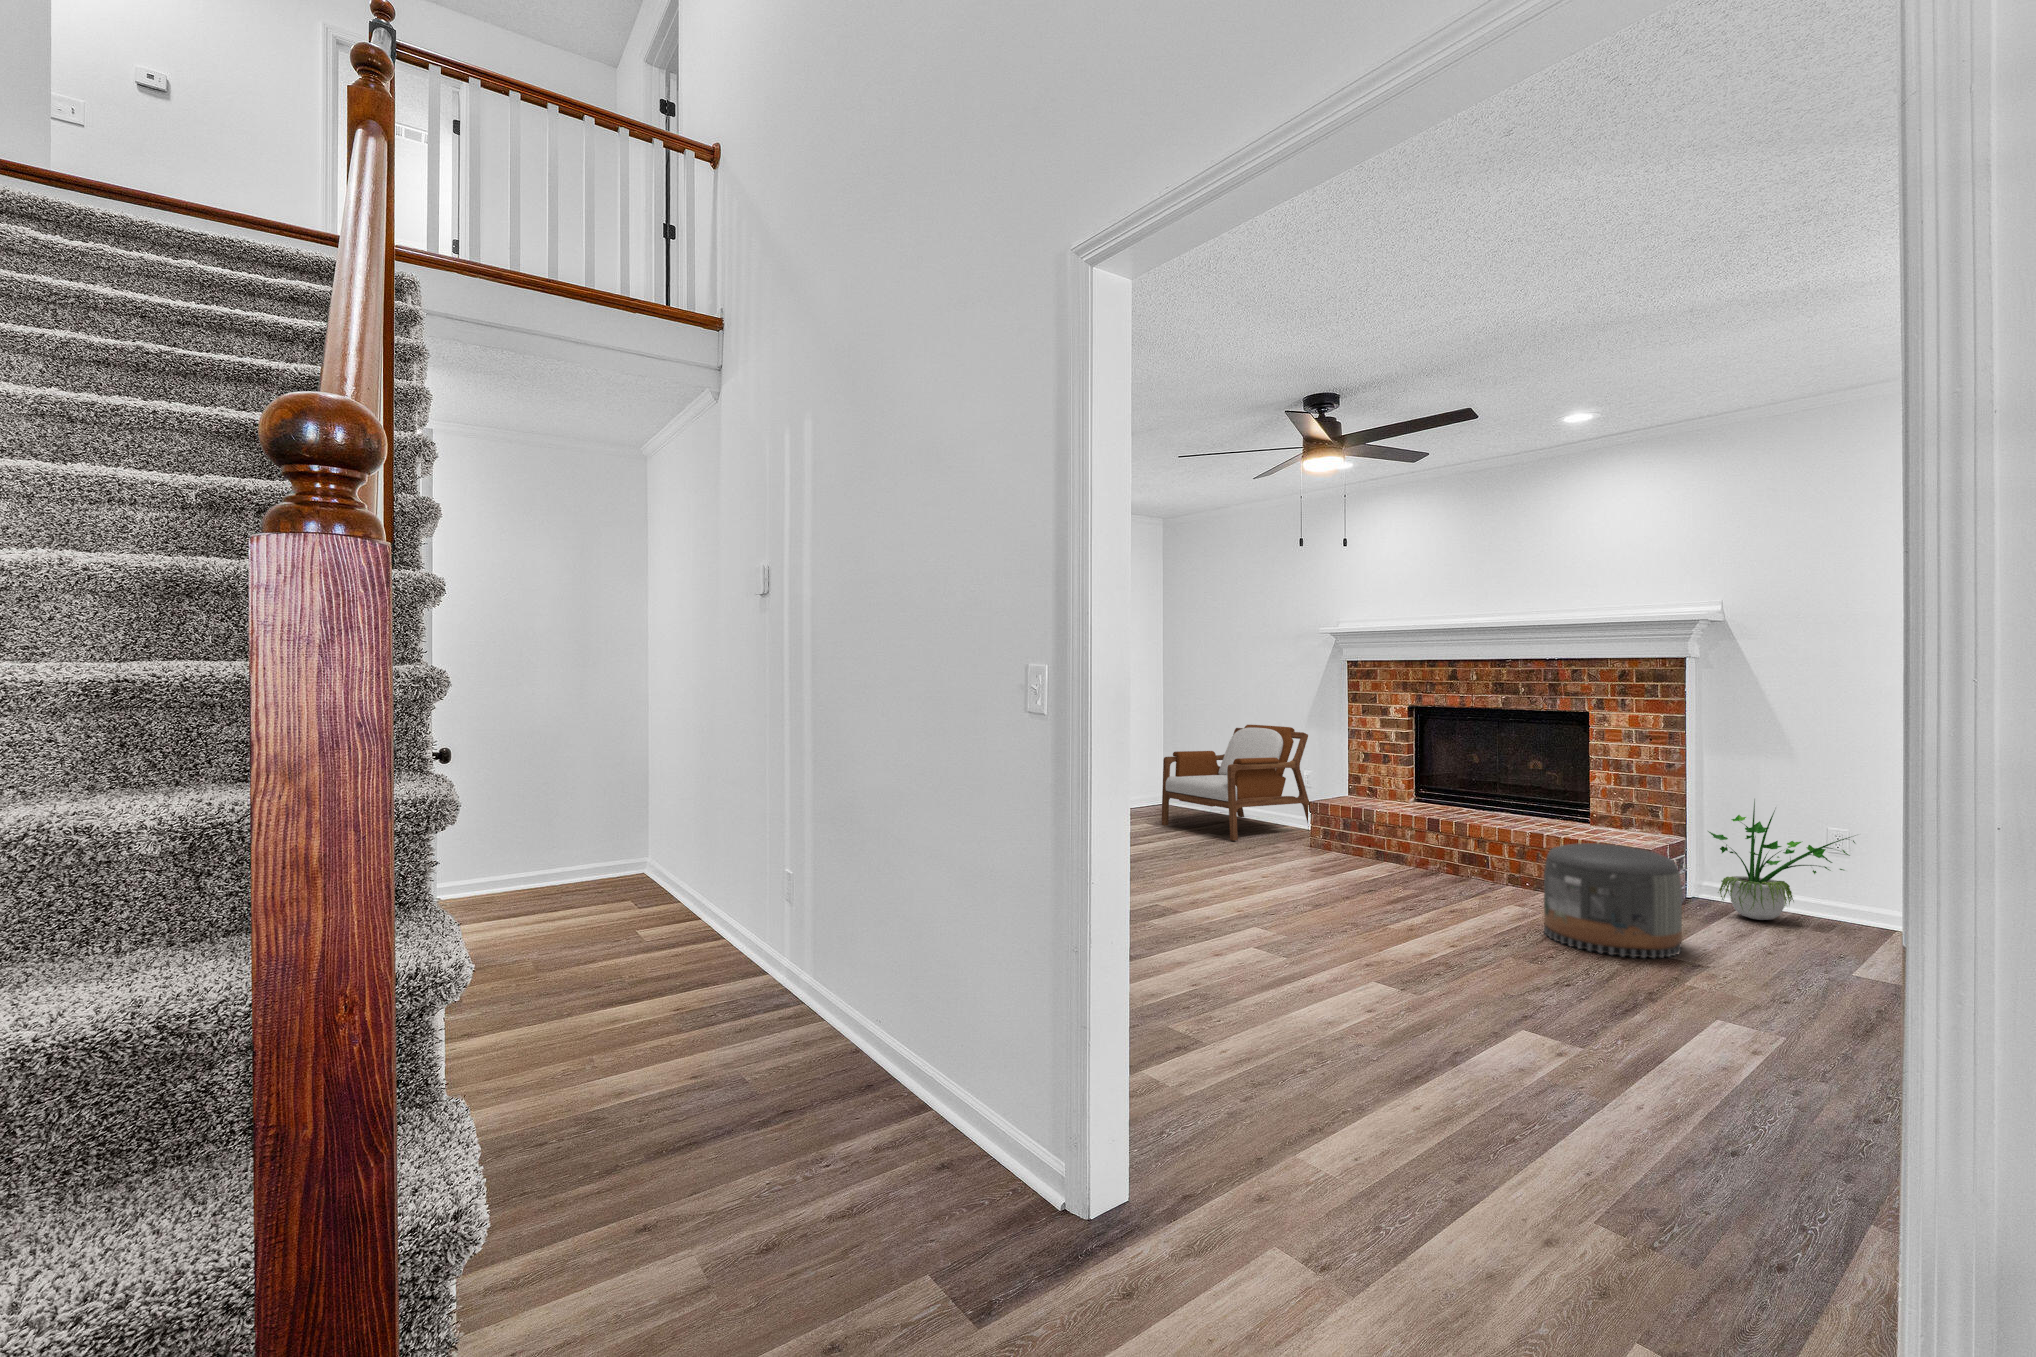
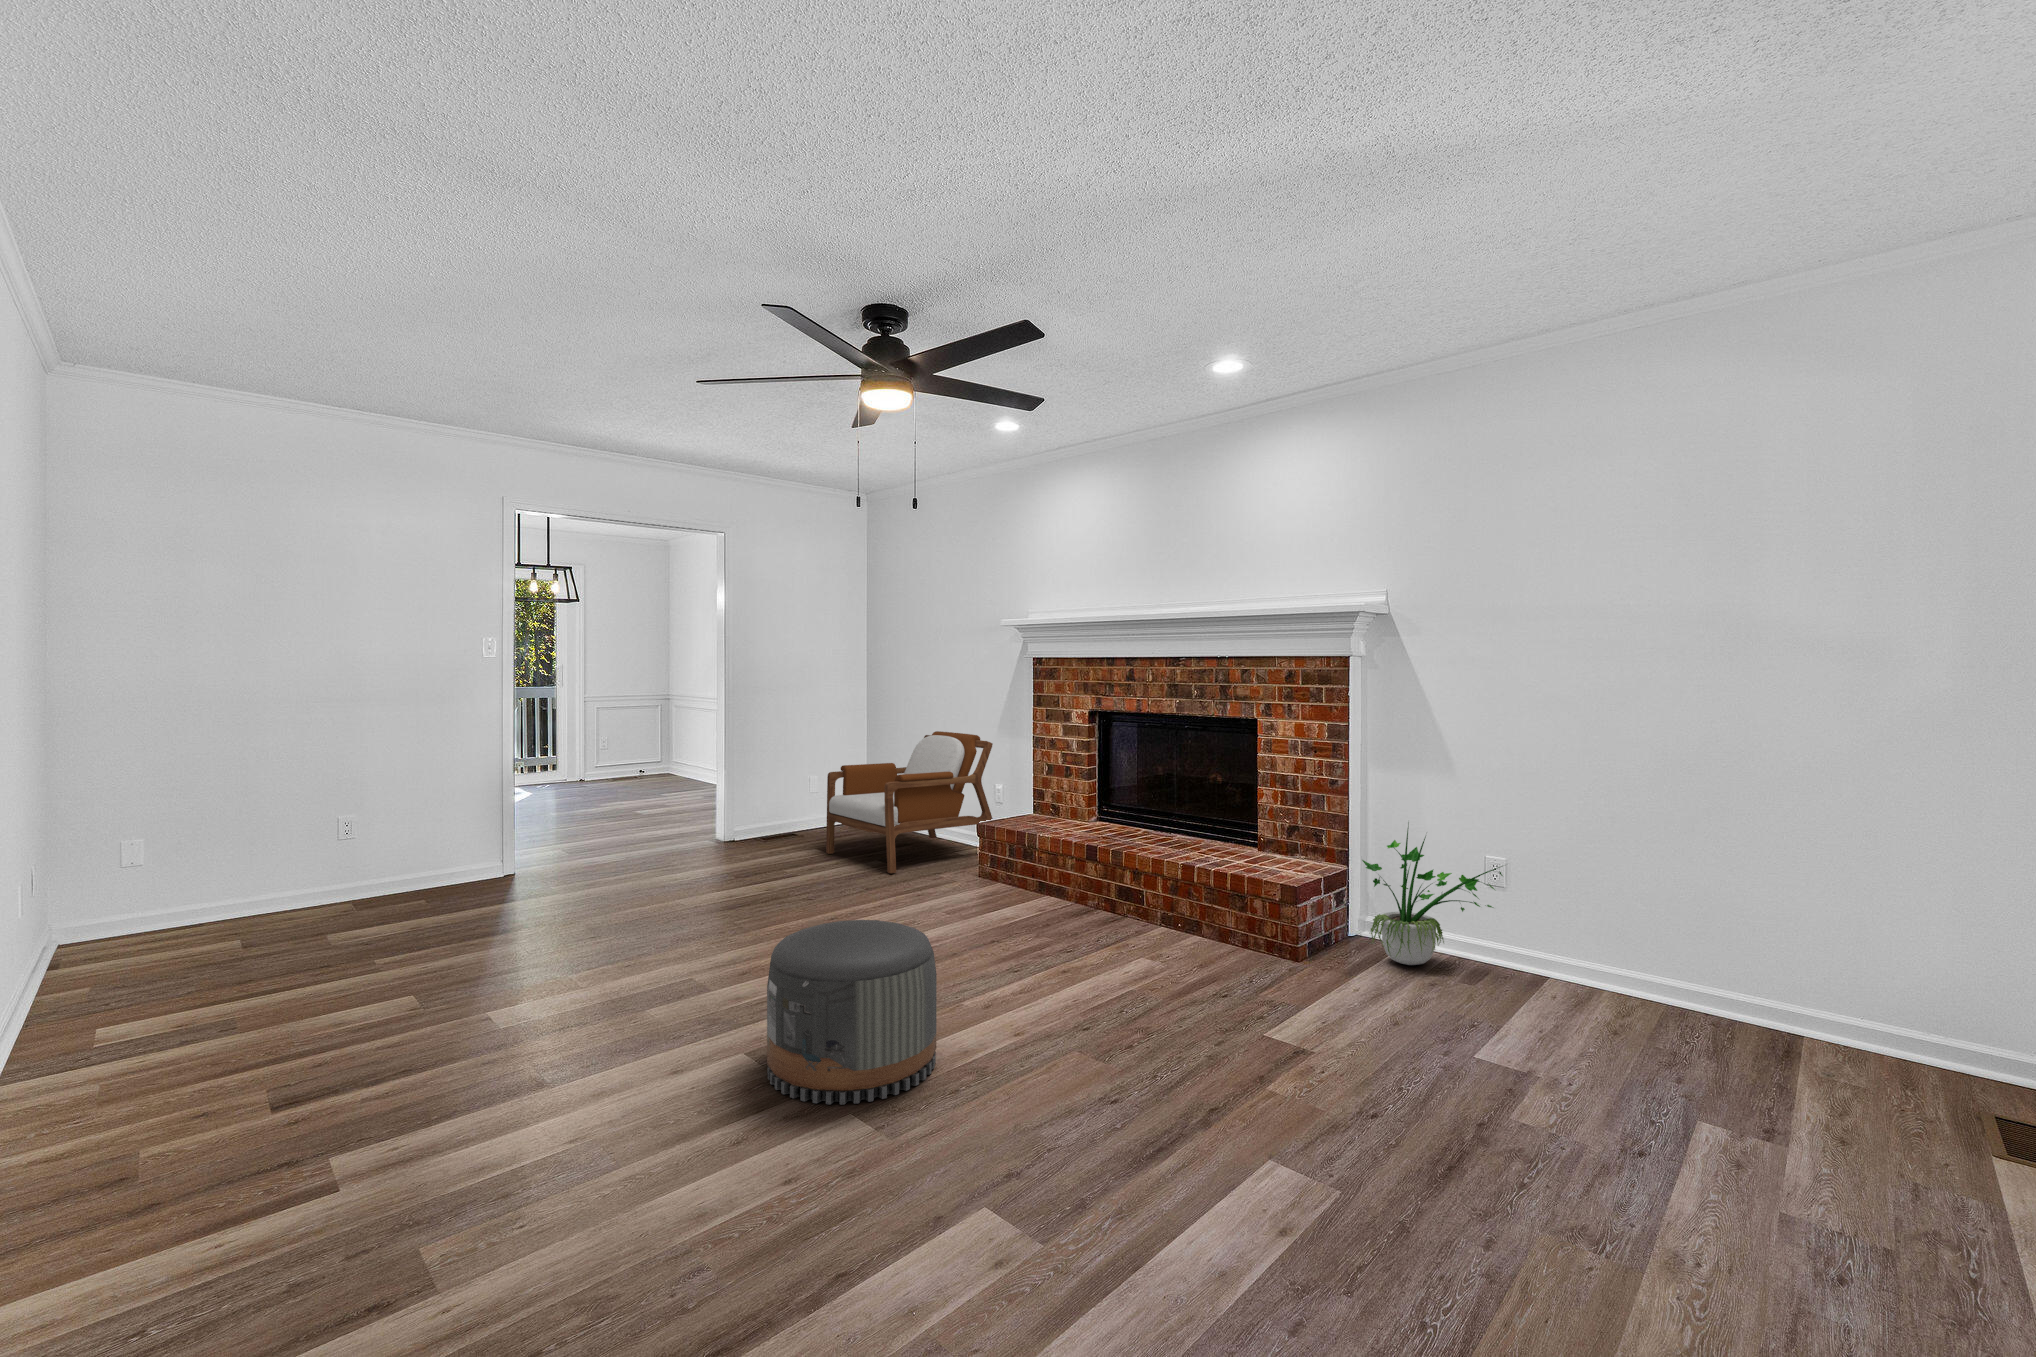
pouf: present [1544,843,1682,958] -> present [767,920,937,1104]

